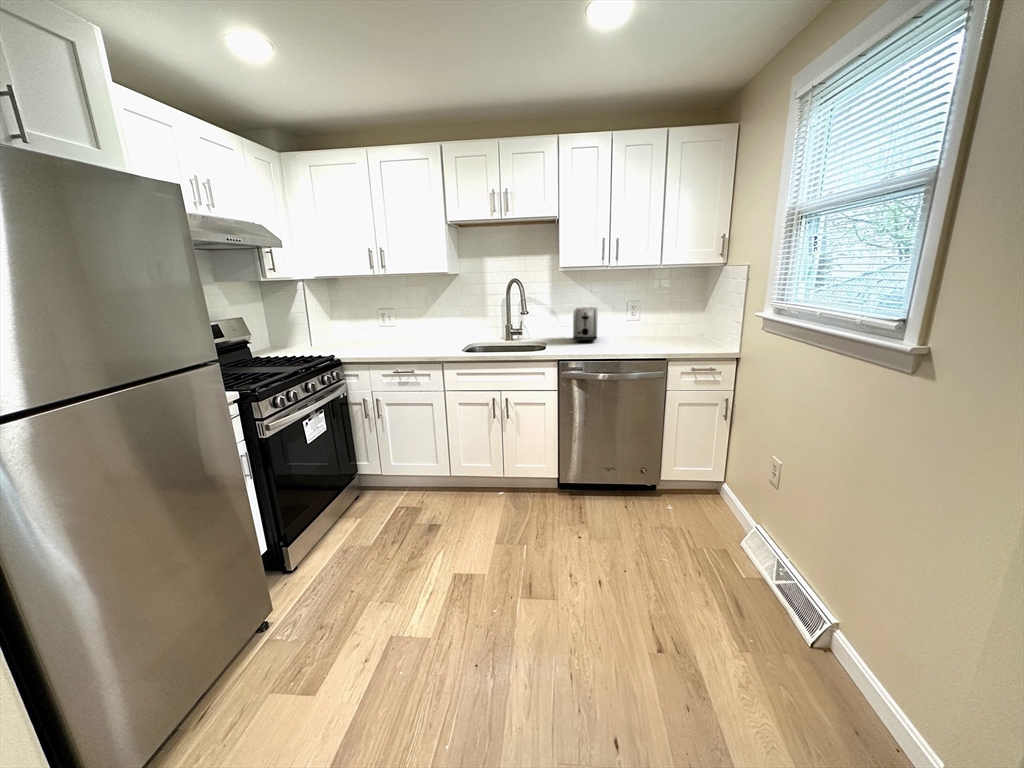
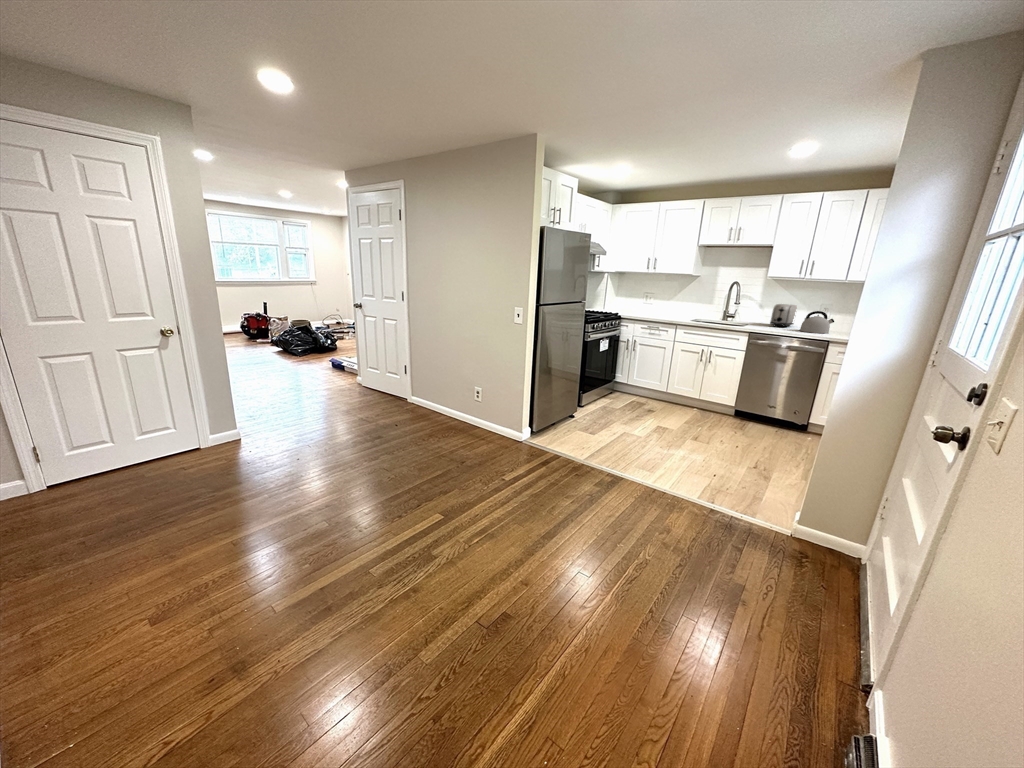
kettle: none [617,314,656,348] -> present [800,311,834,333]

